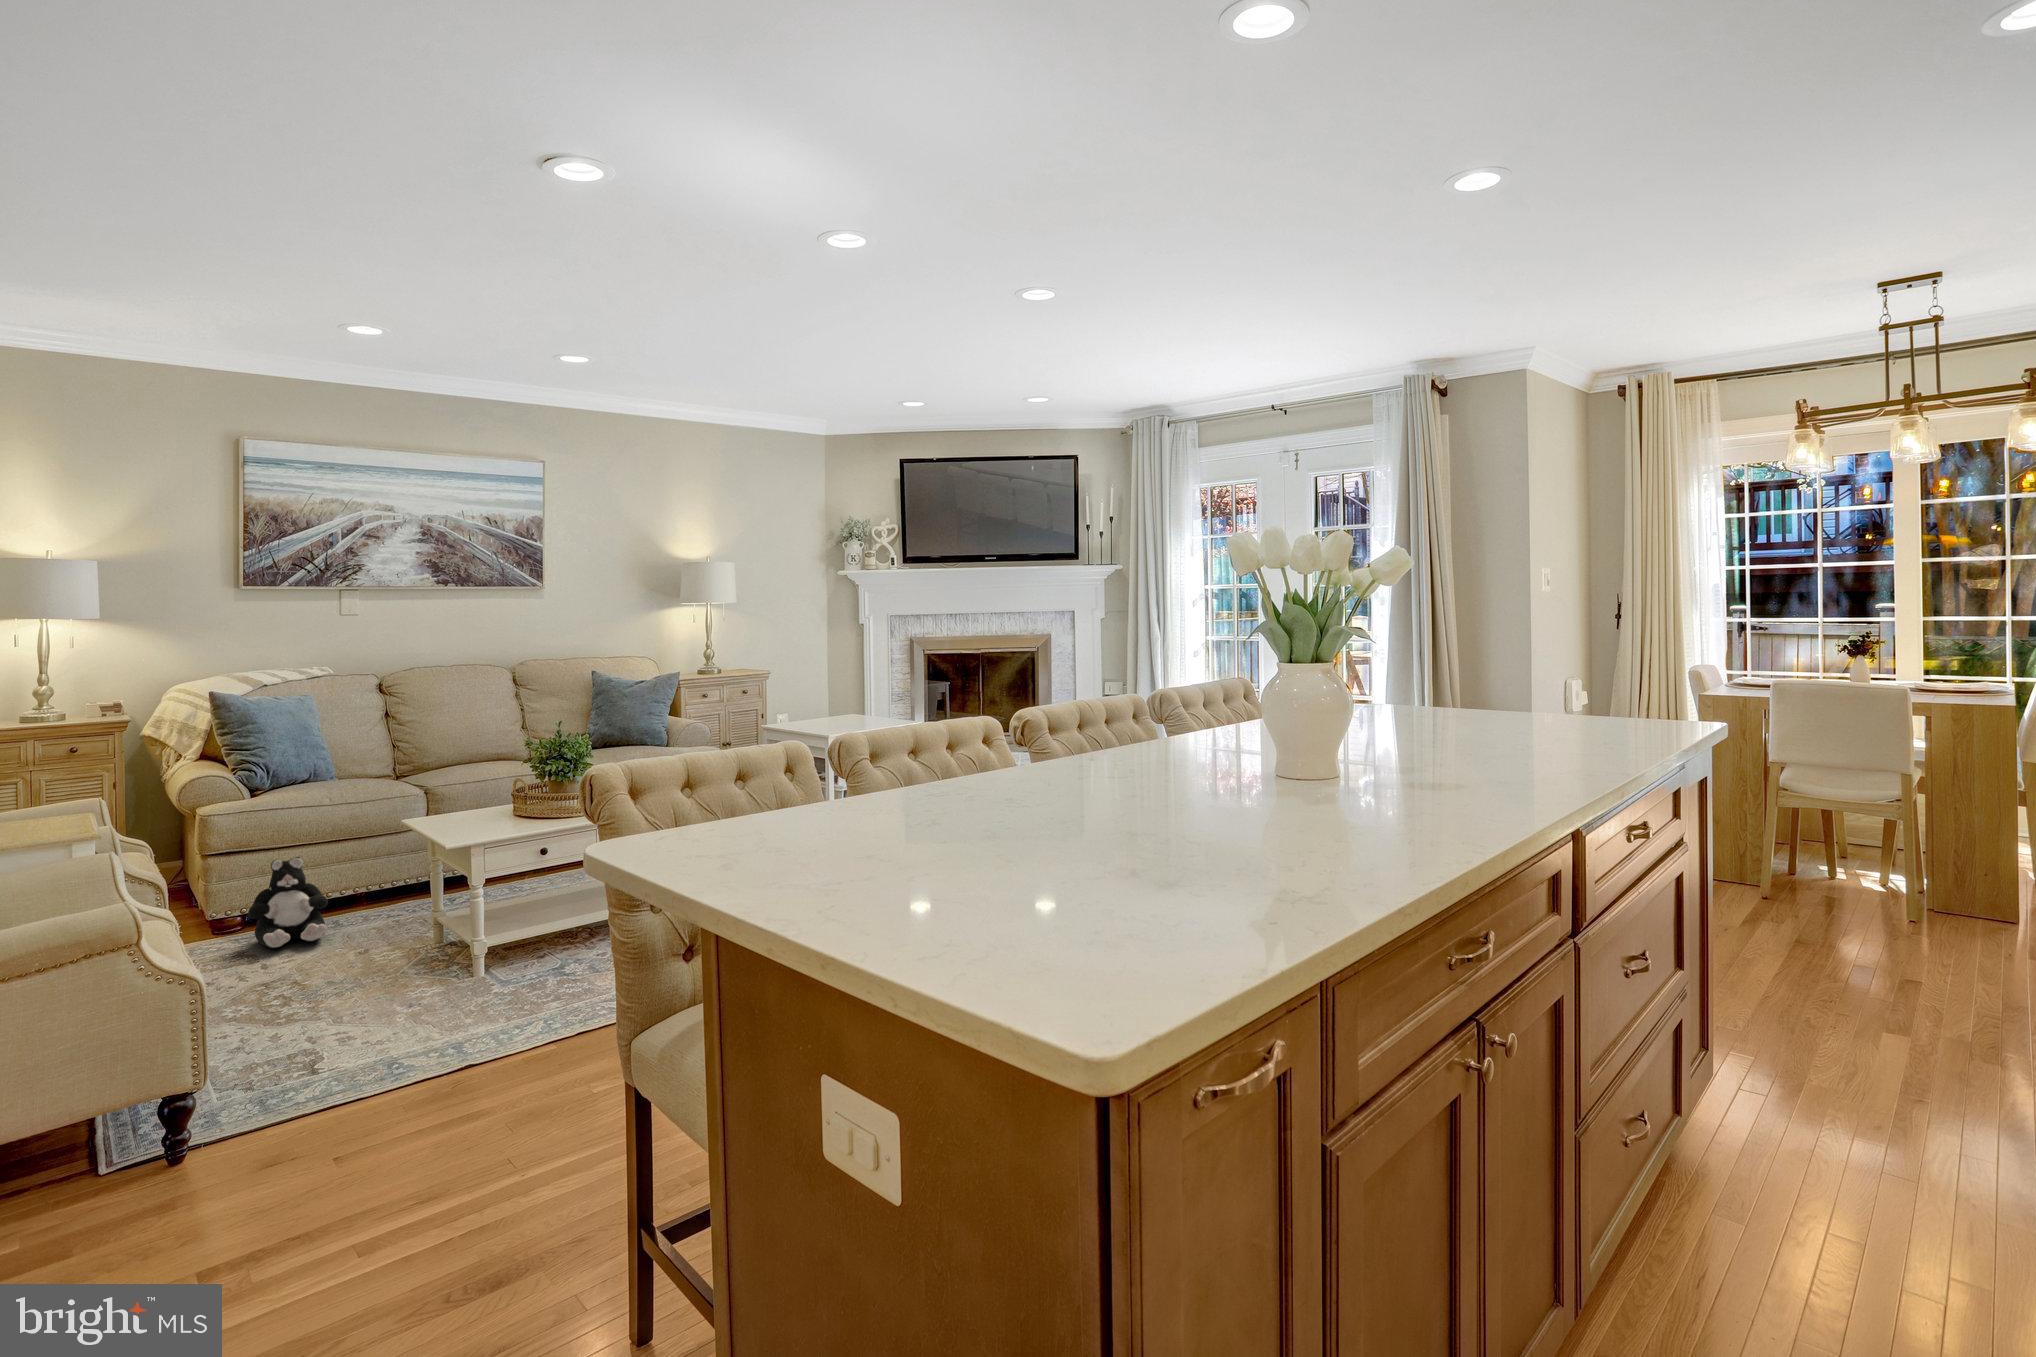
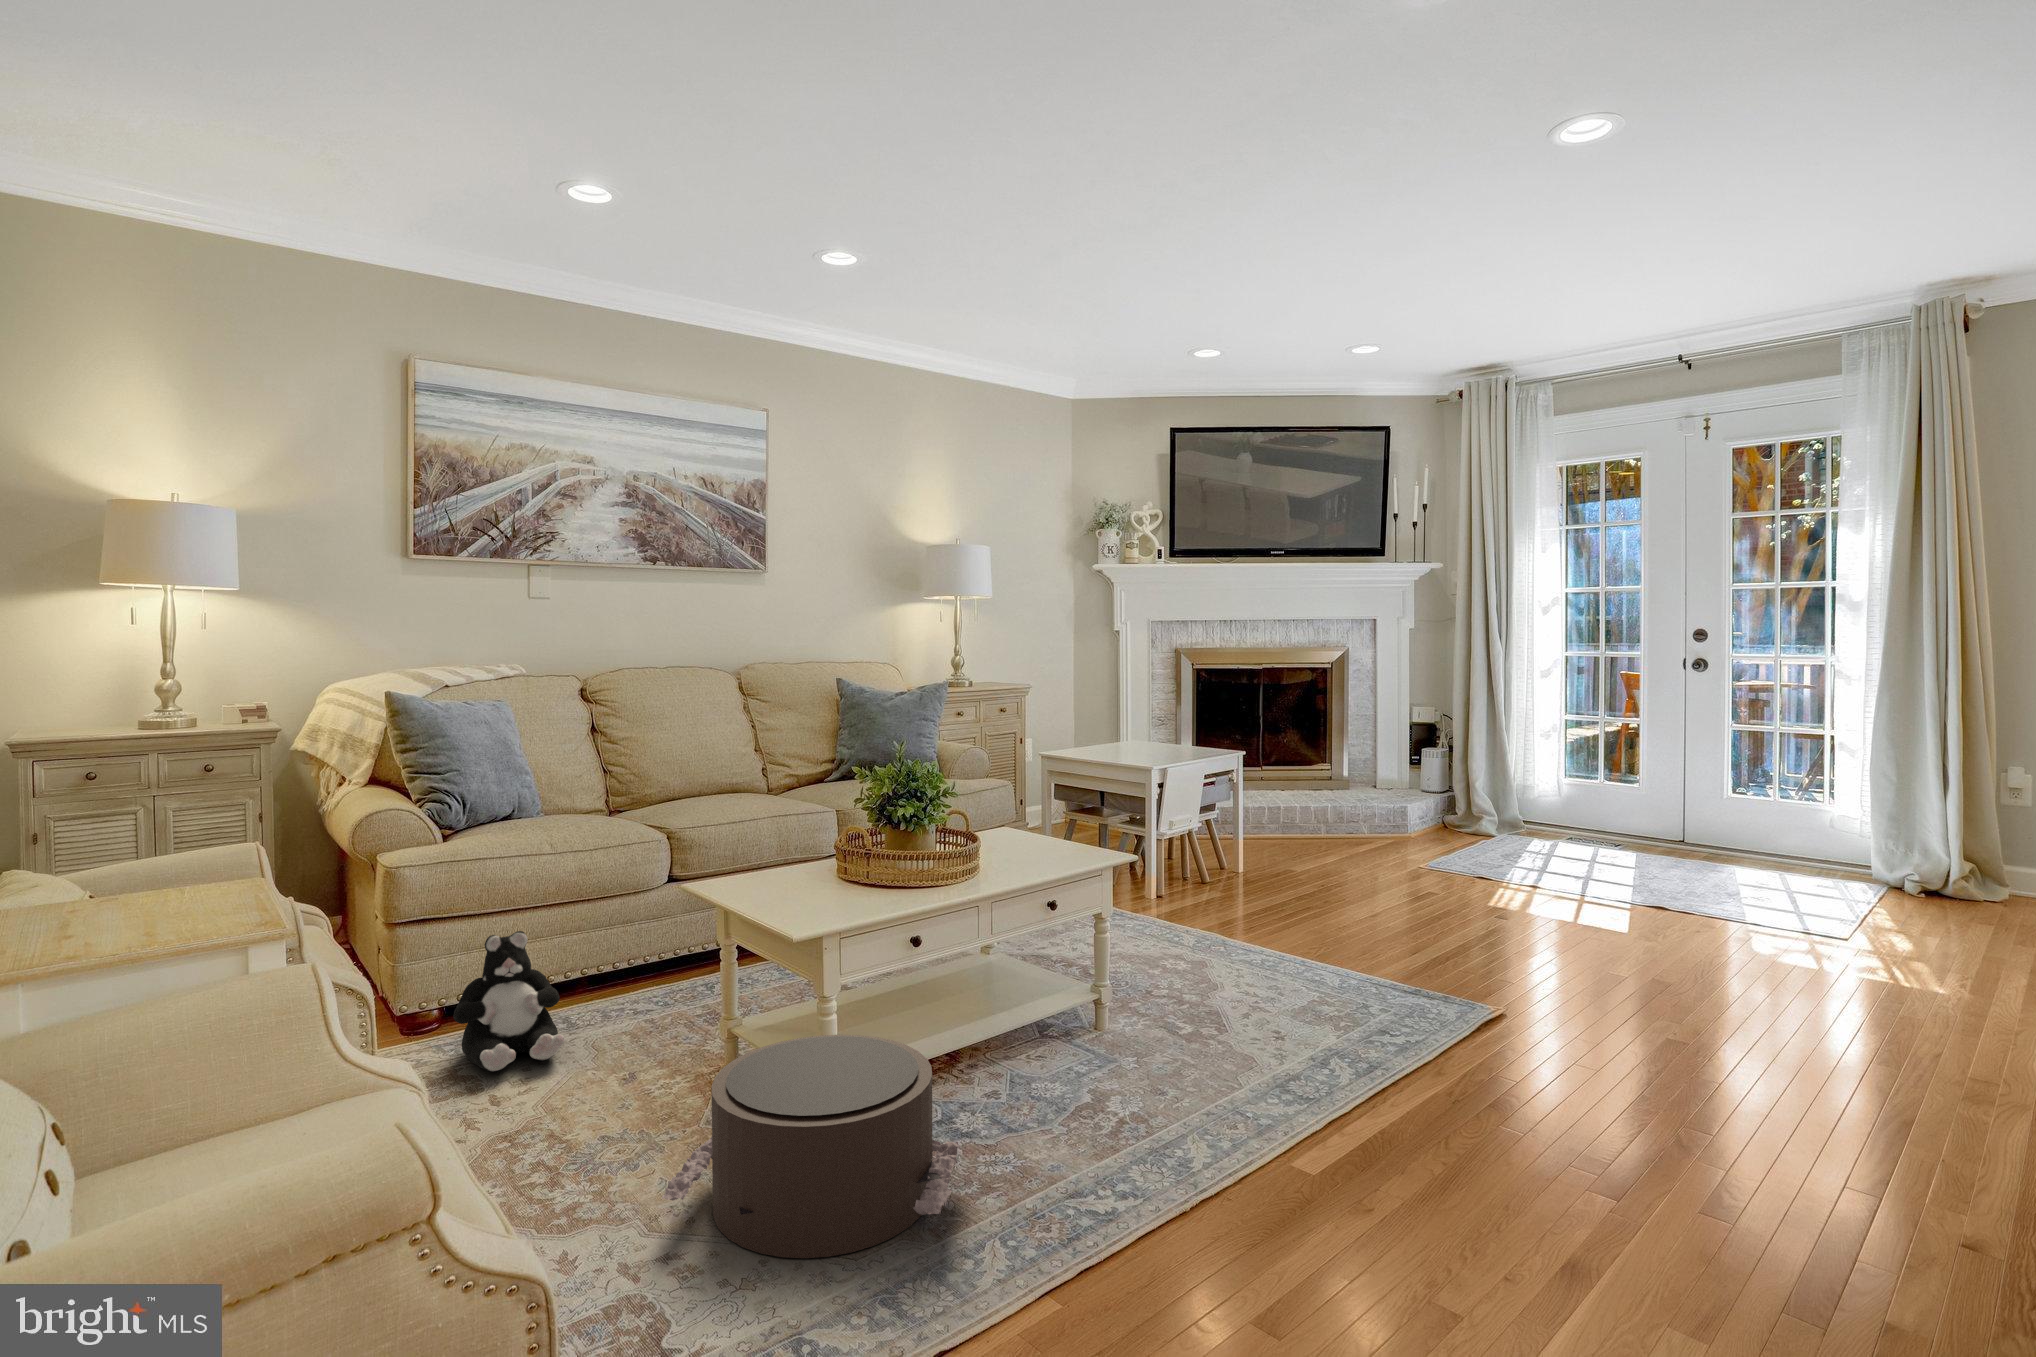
pouf: none [344,907,548,1024] -> present [662,1035,958,1258]

